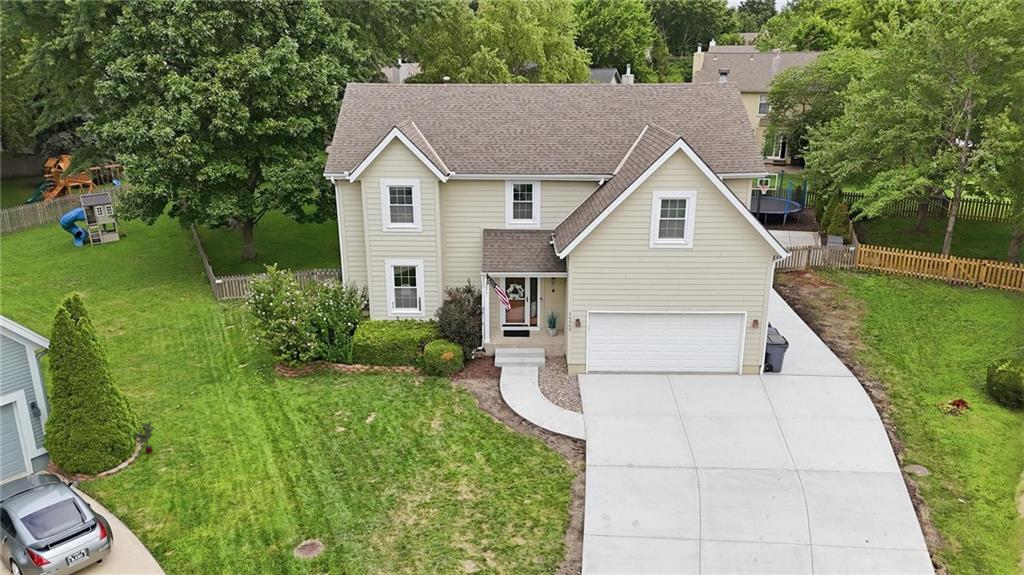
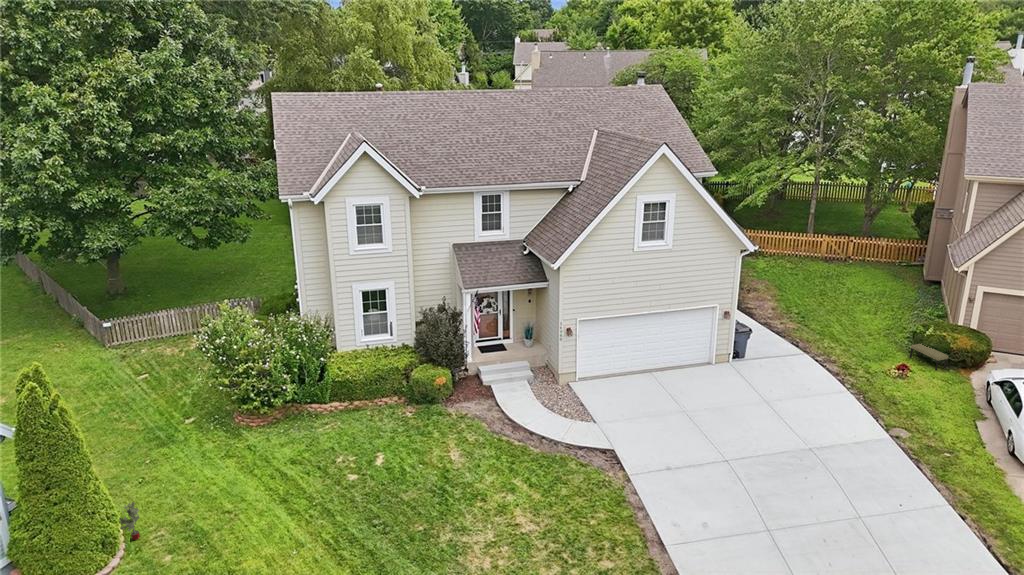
bench: none [966,377,1008,408] -> present [910,343,948,370]

